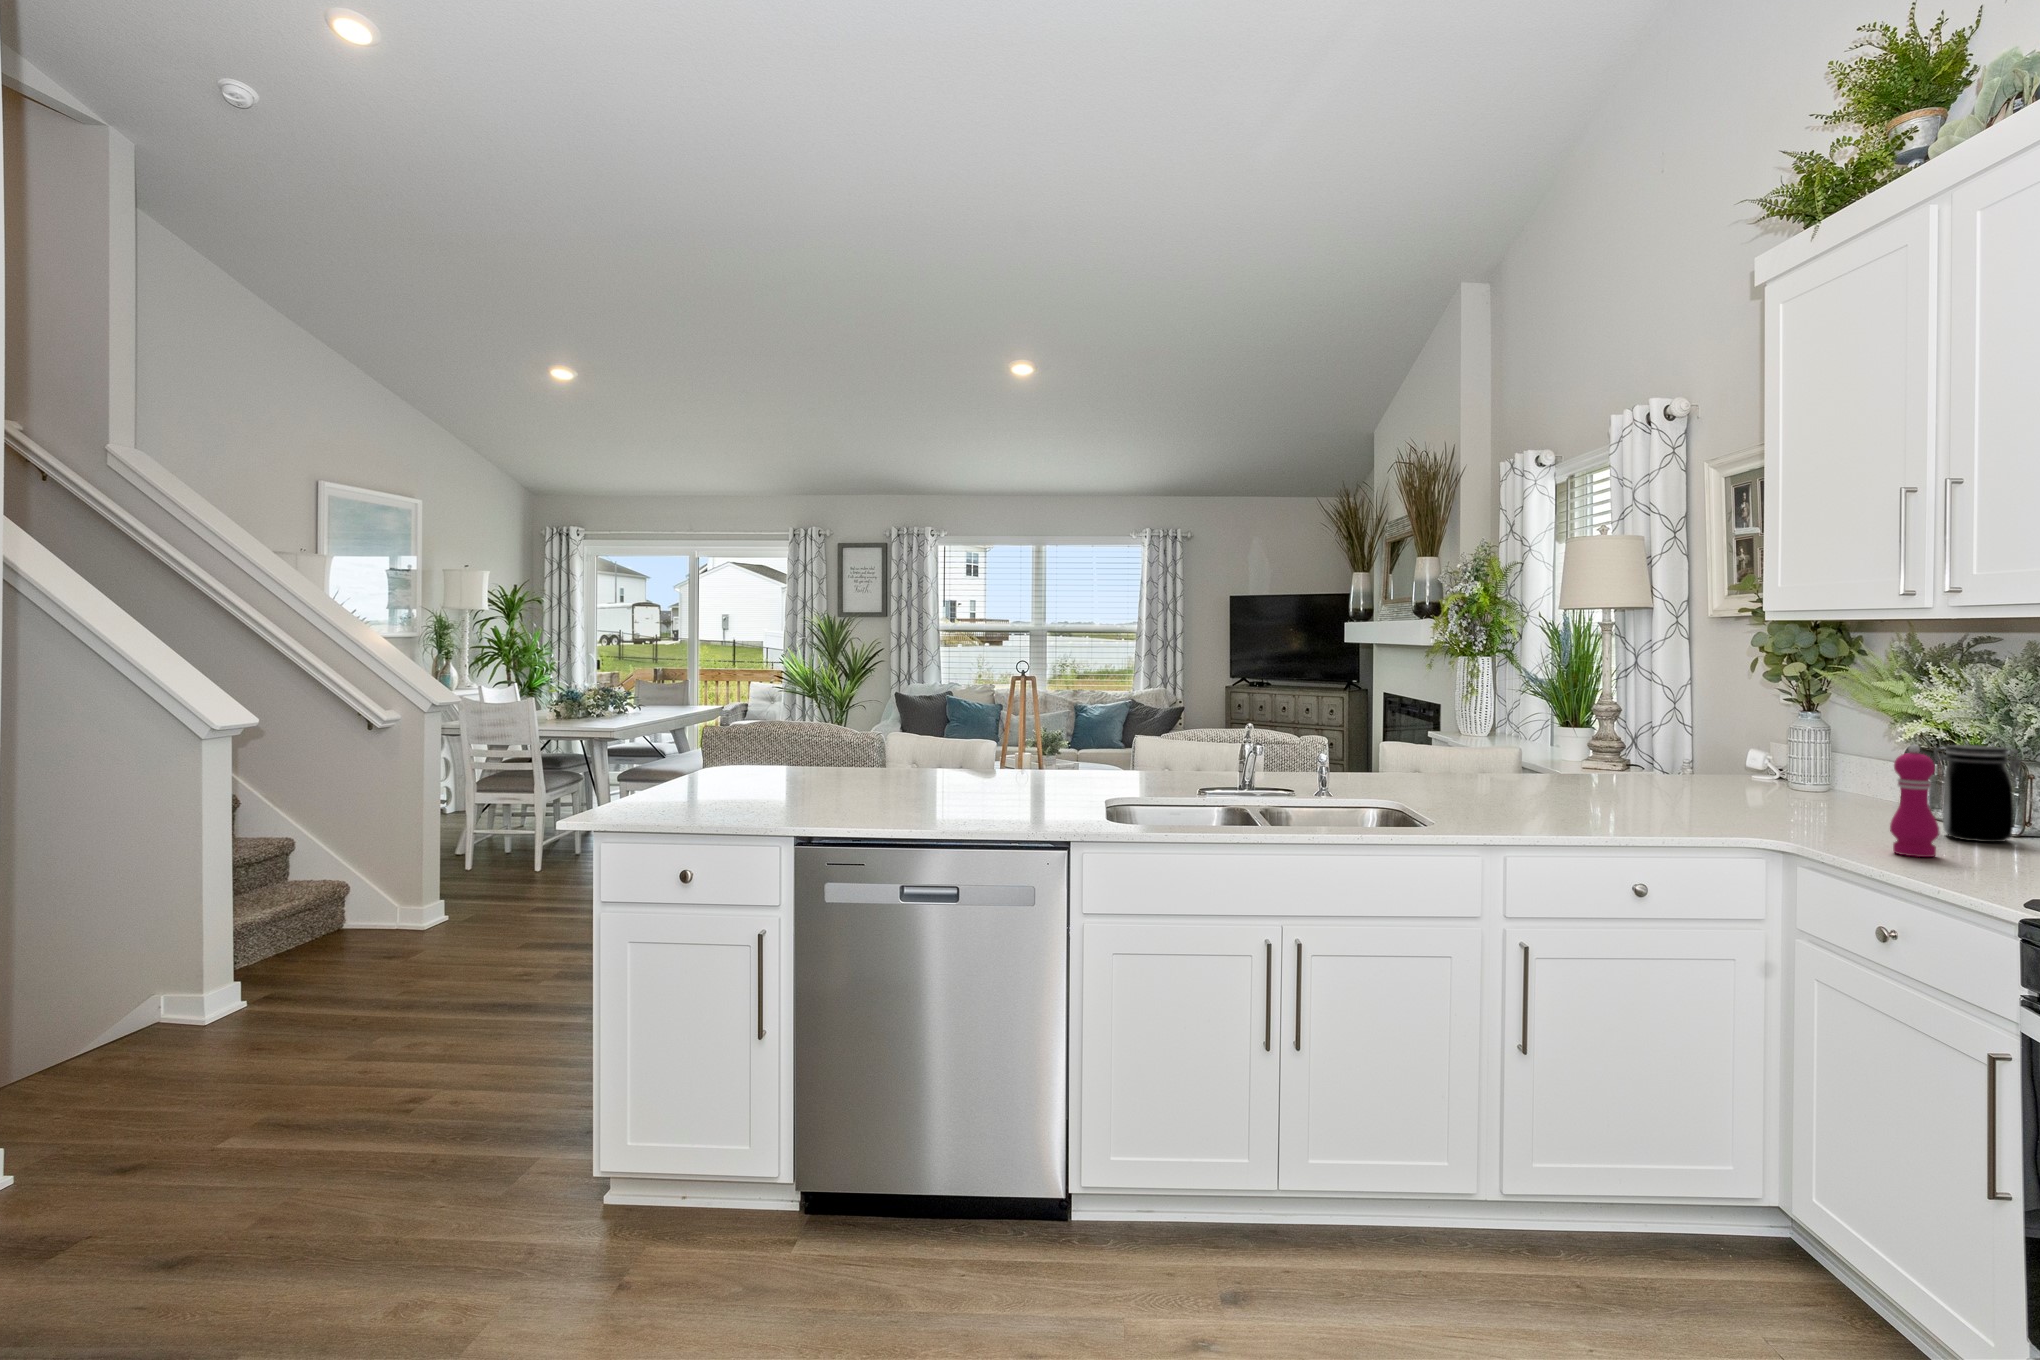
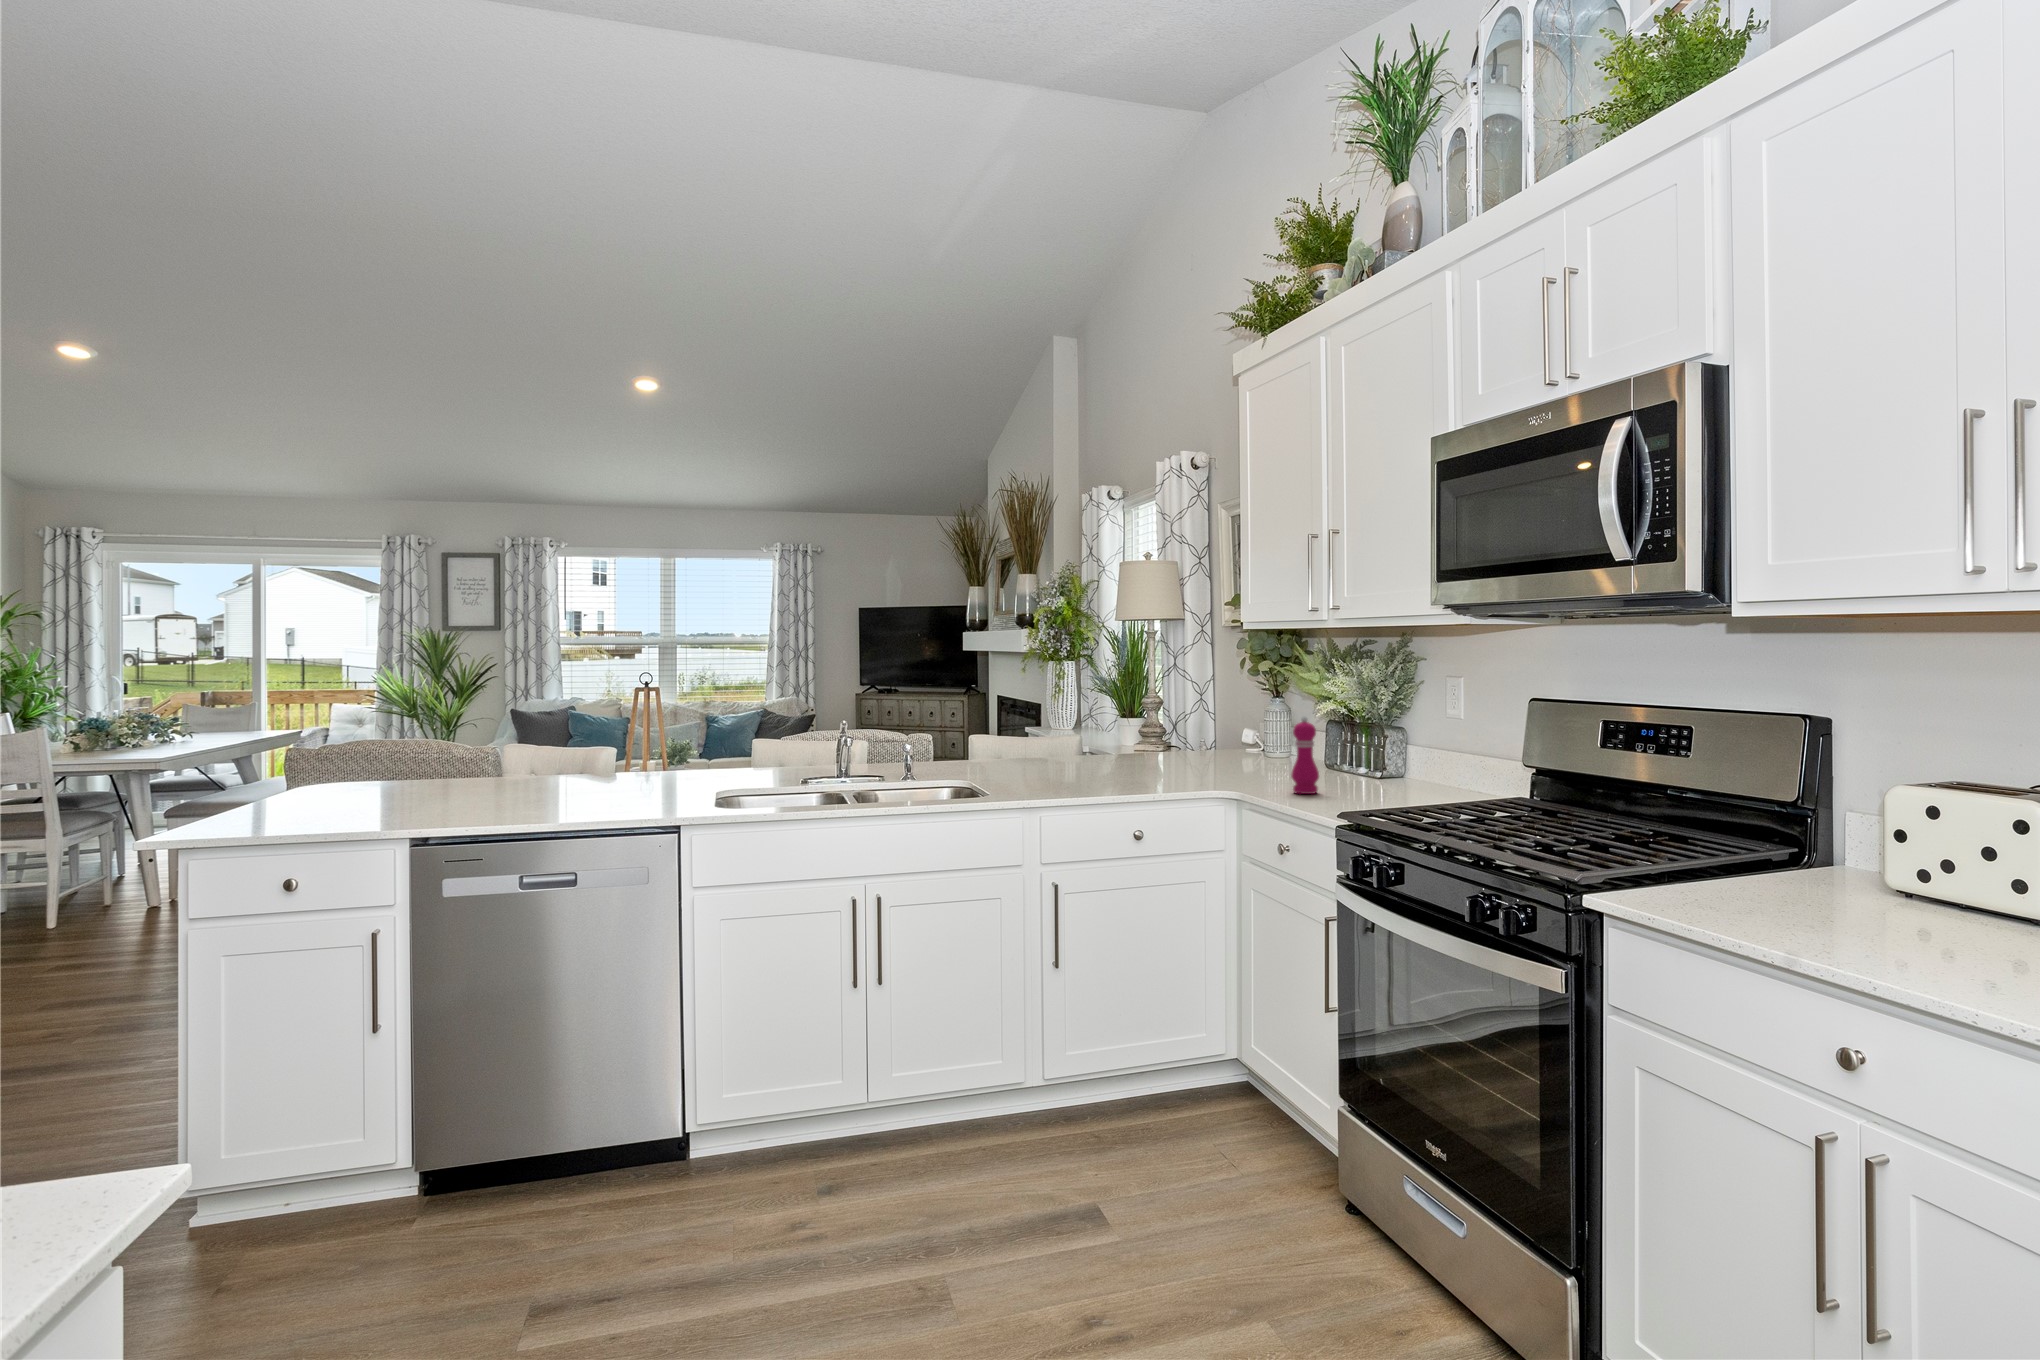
jar: present [1934,745,2021,842] -> none [1330,717,1377,783]

